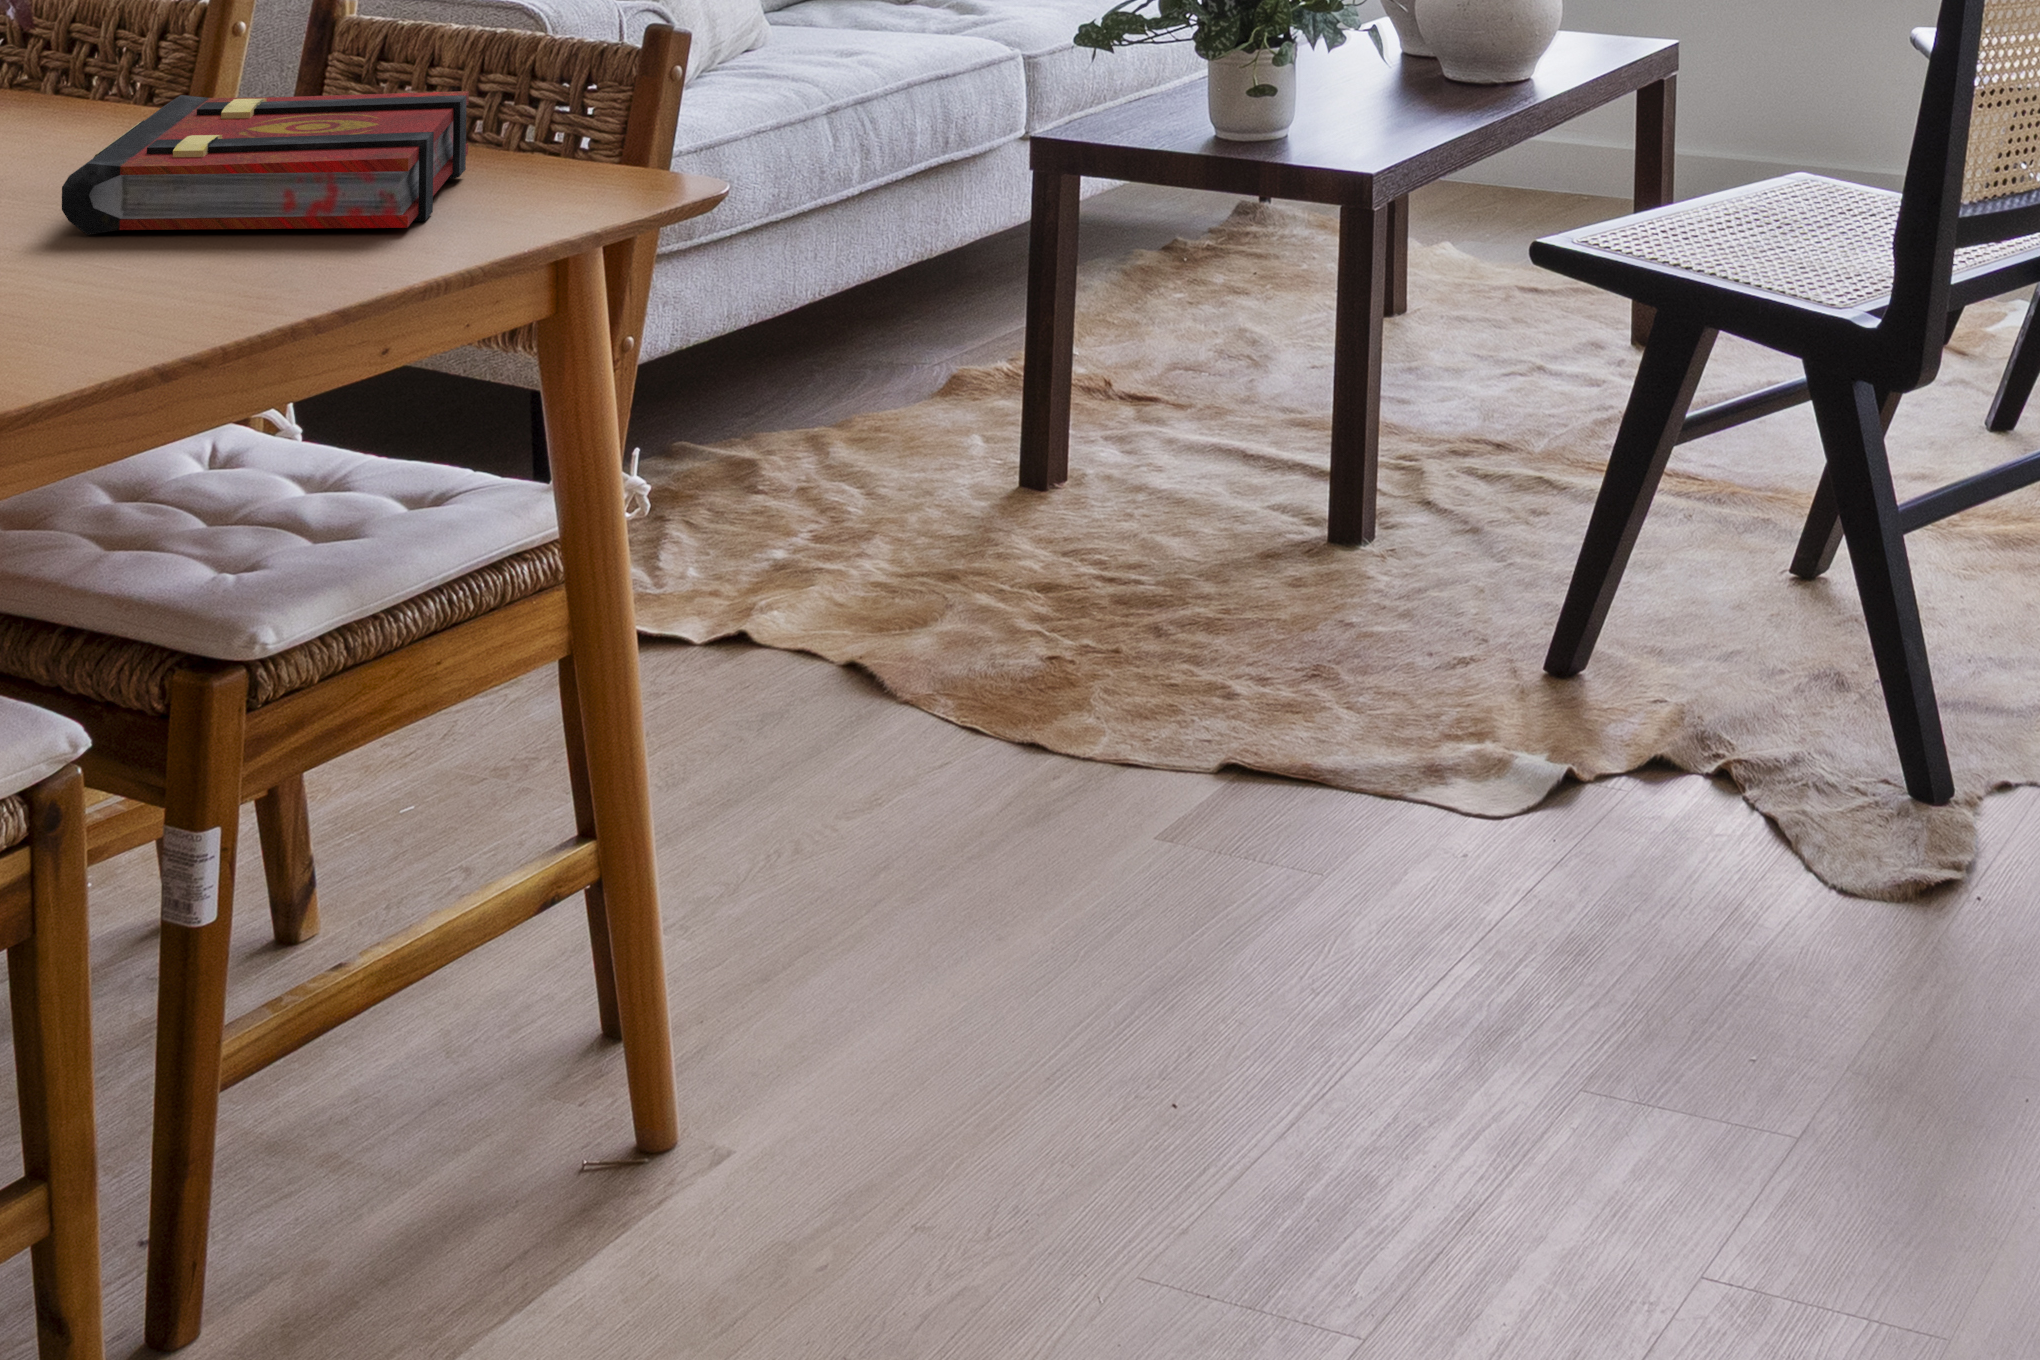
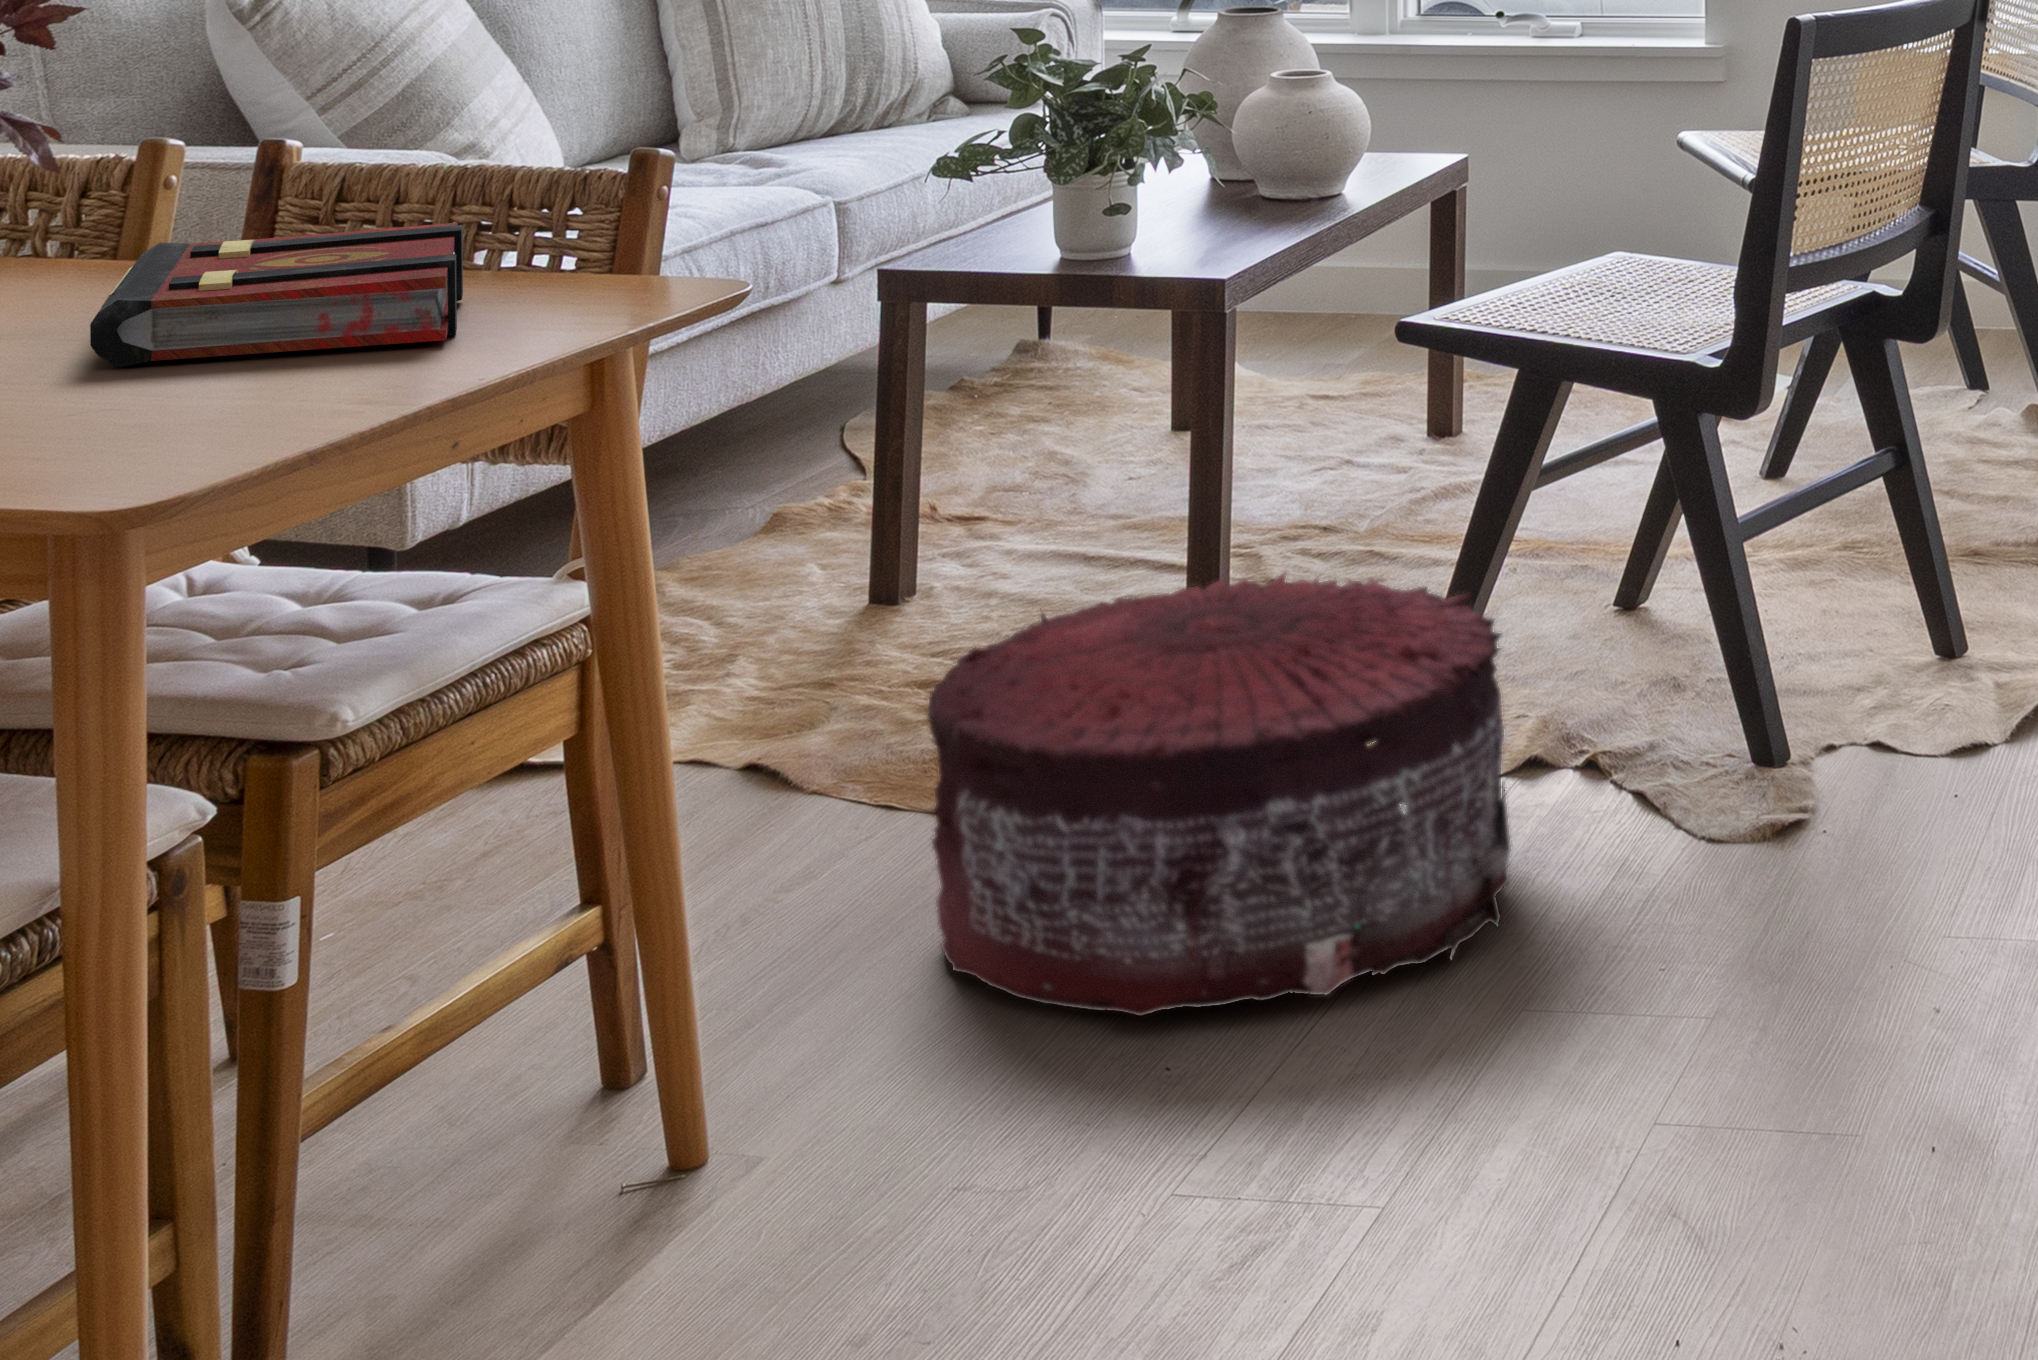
pouf: none [962,521,1597,1041] -> present [927,573,1510,1016]

